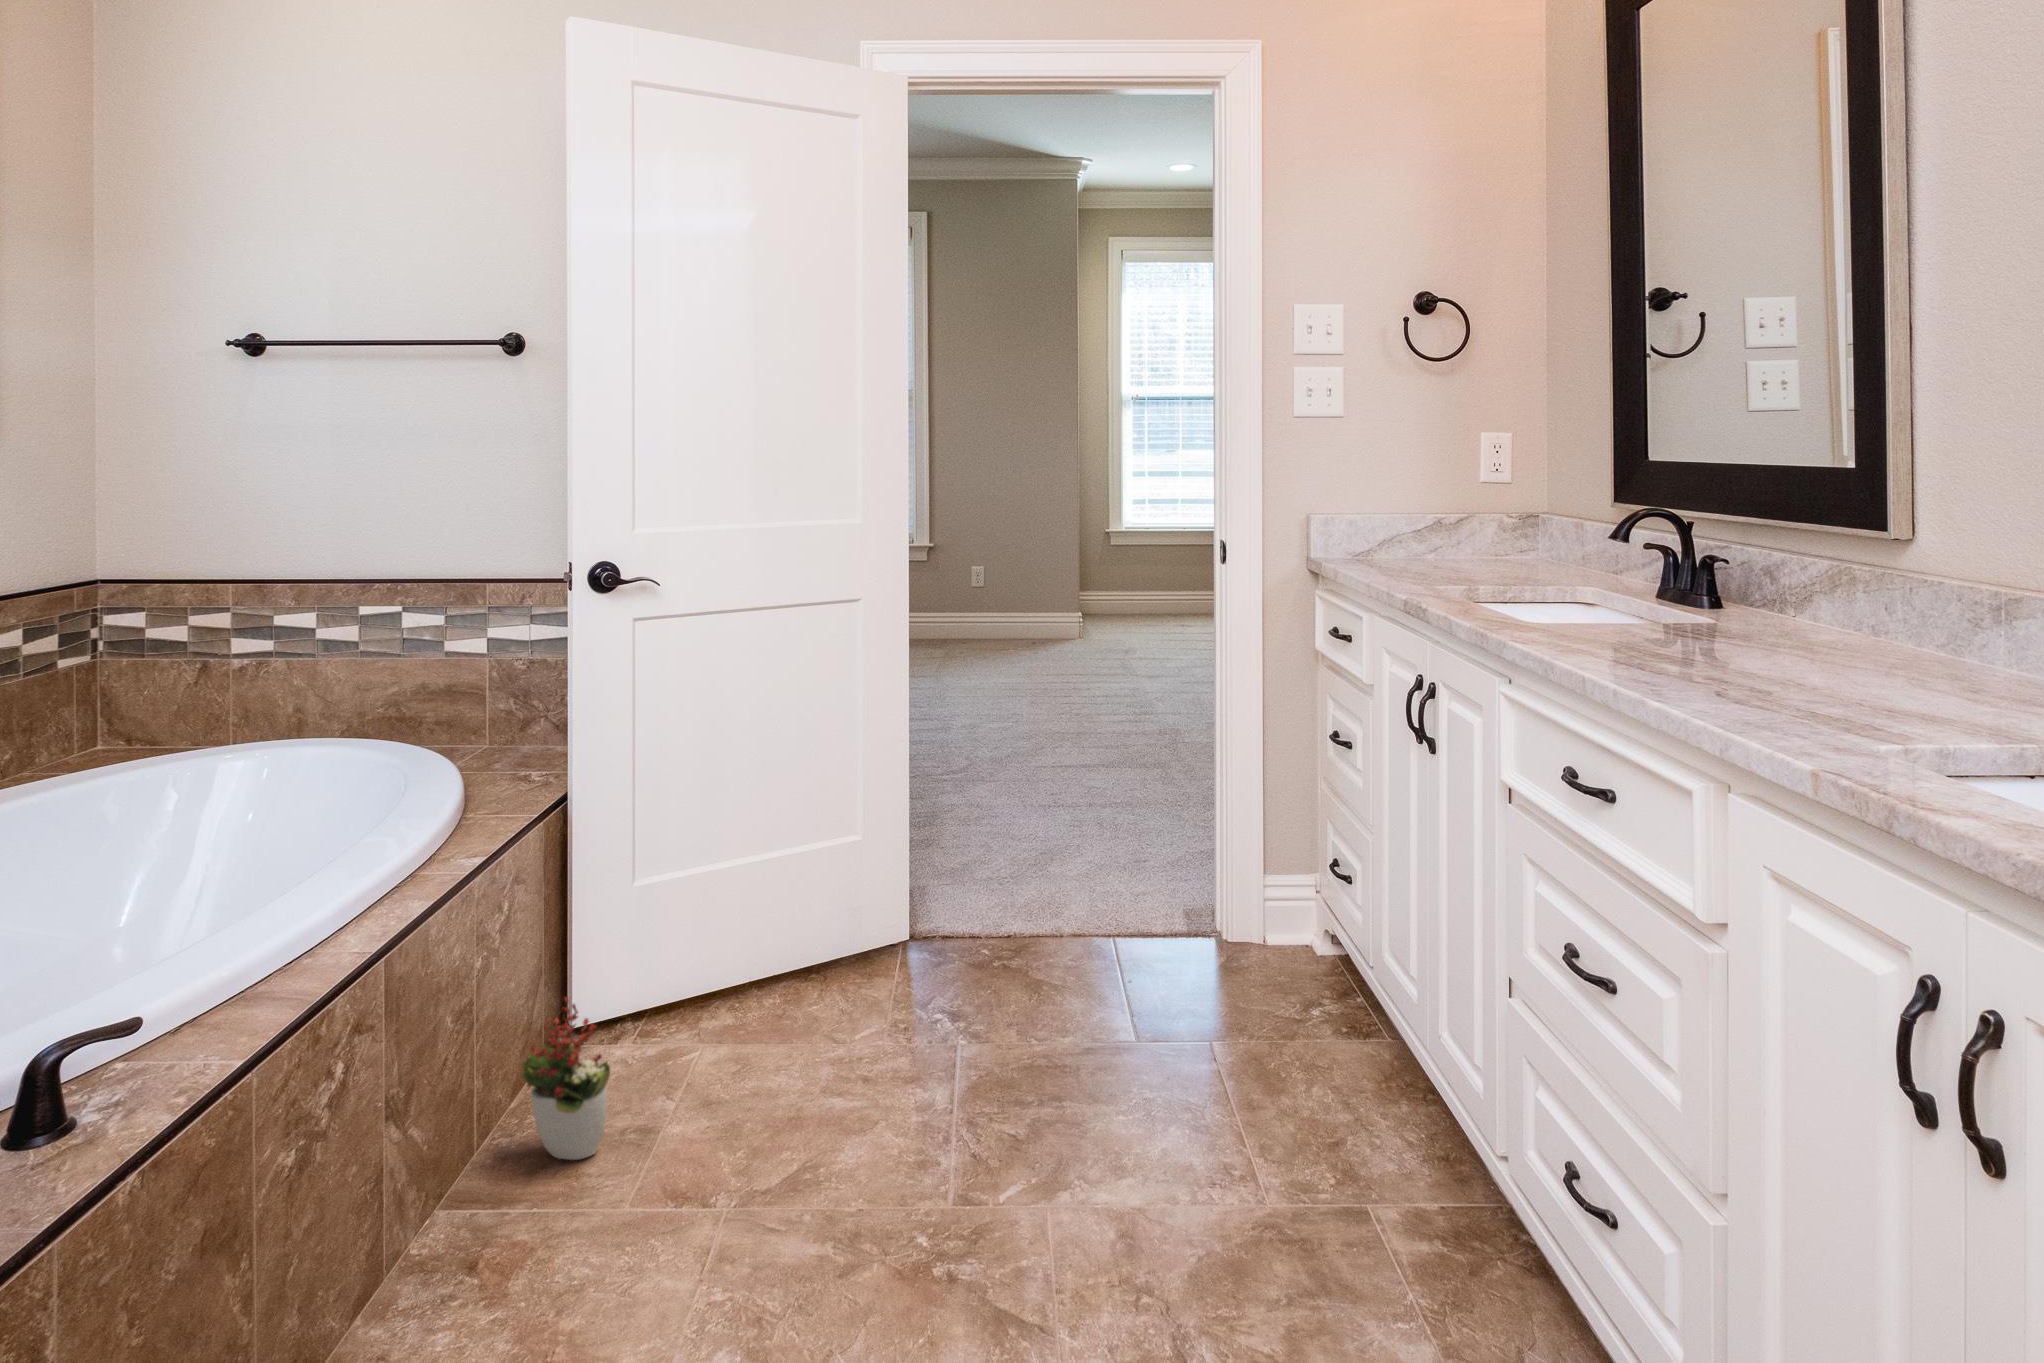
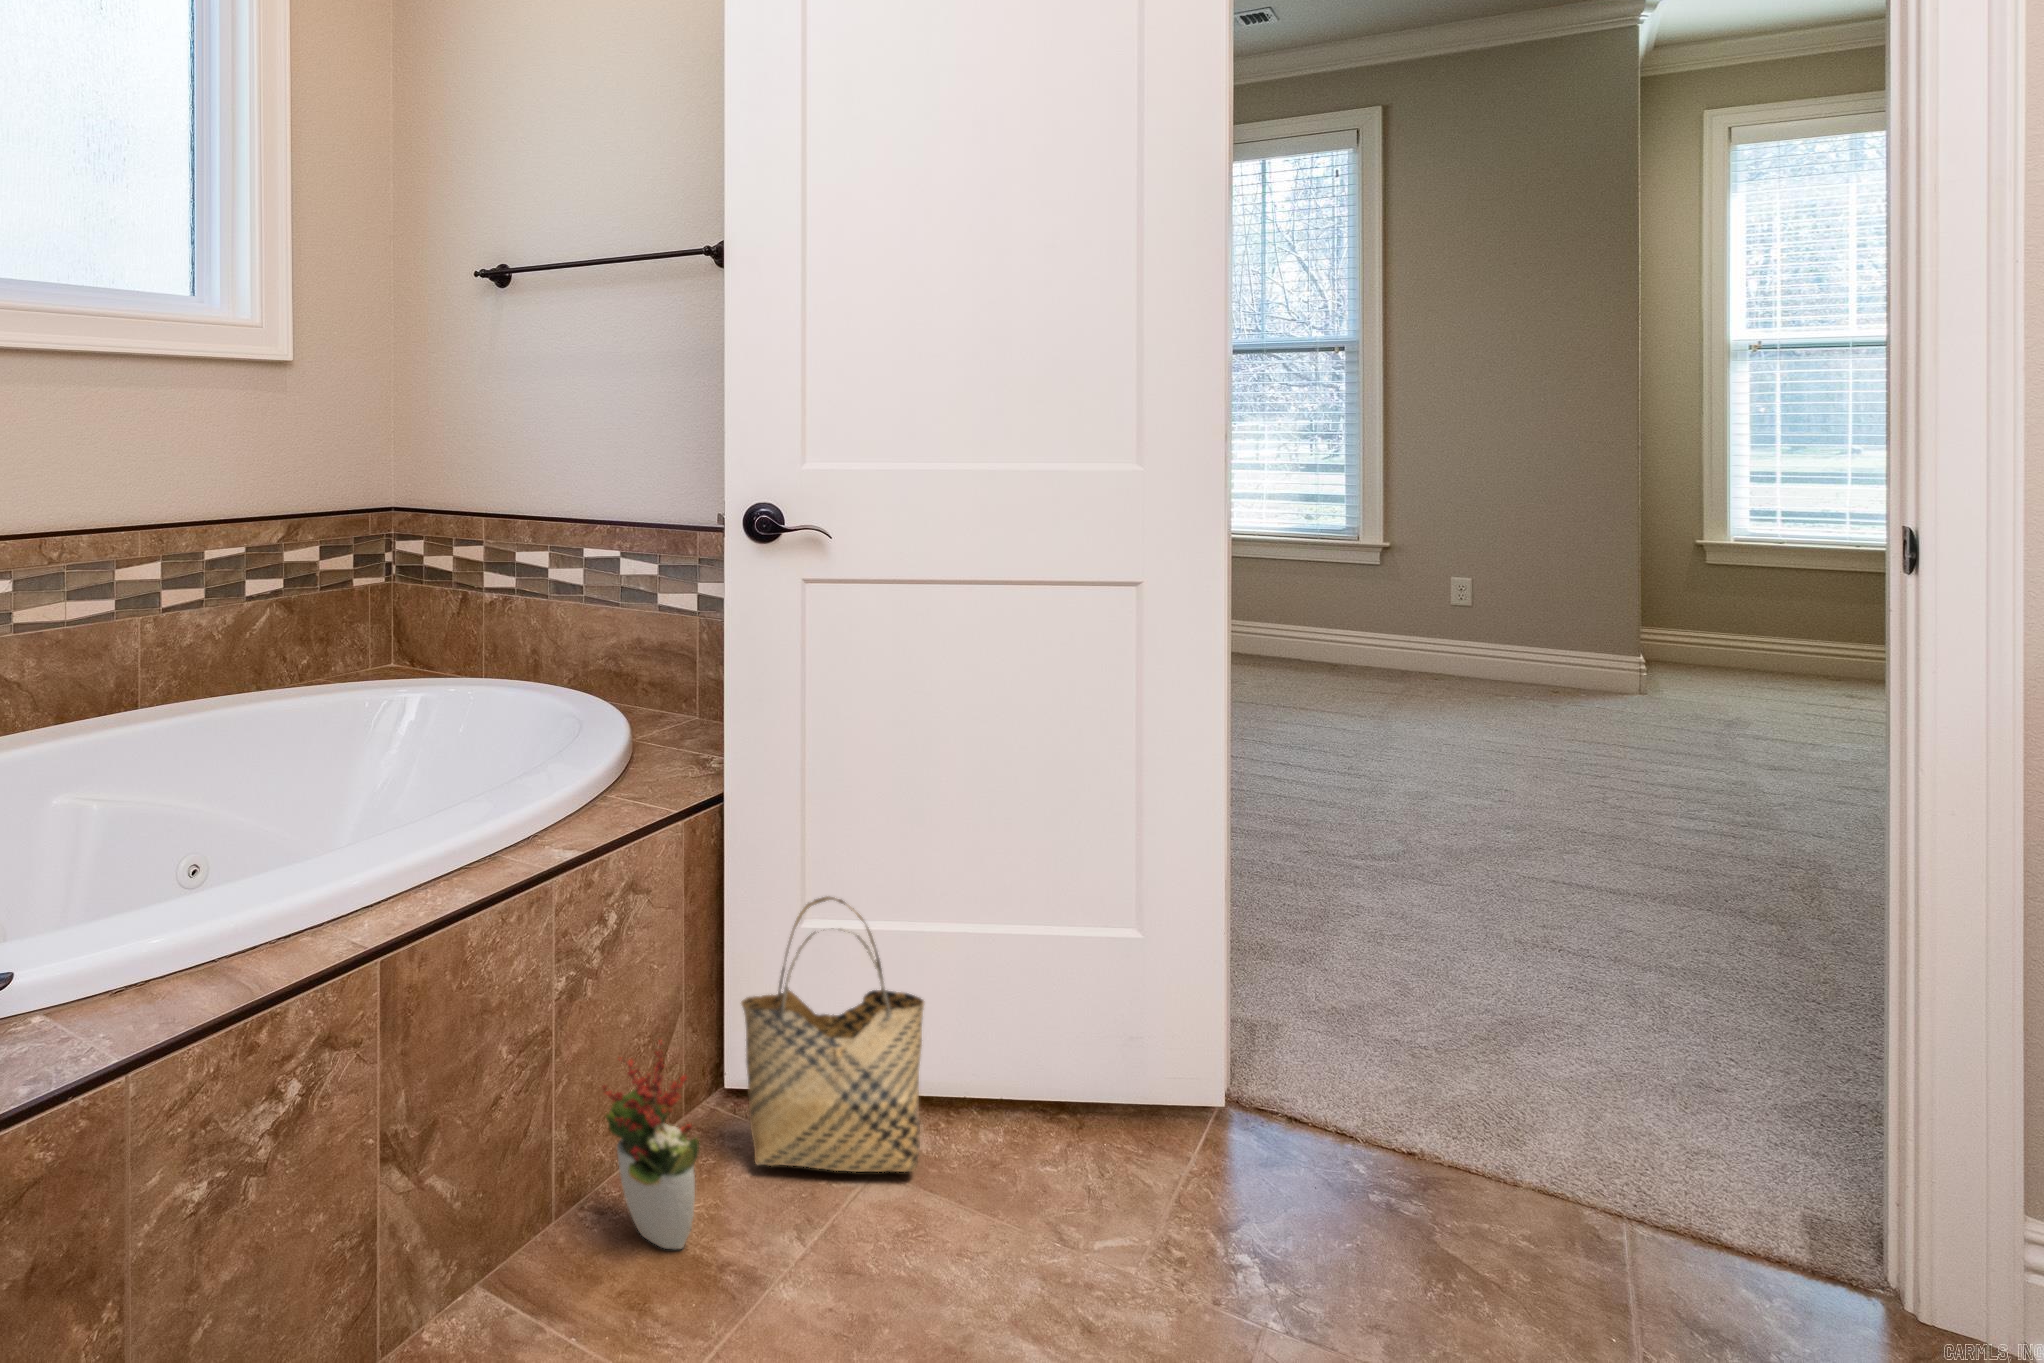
woven basket: none [604,854,741,1073] -> present [741,897,924,1172]

